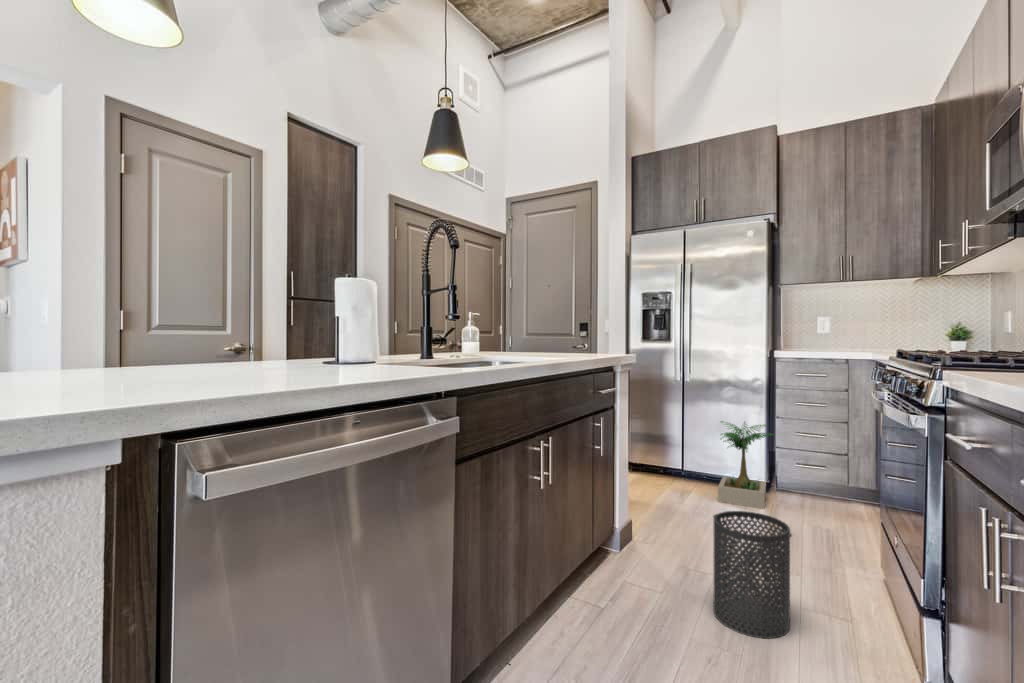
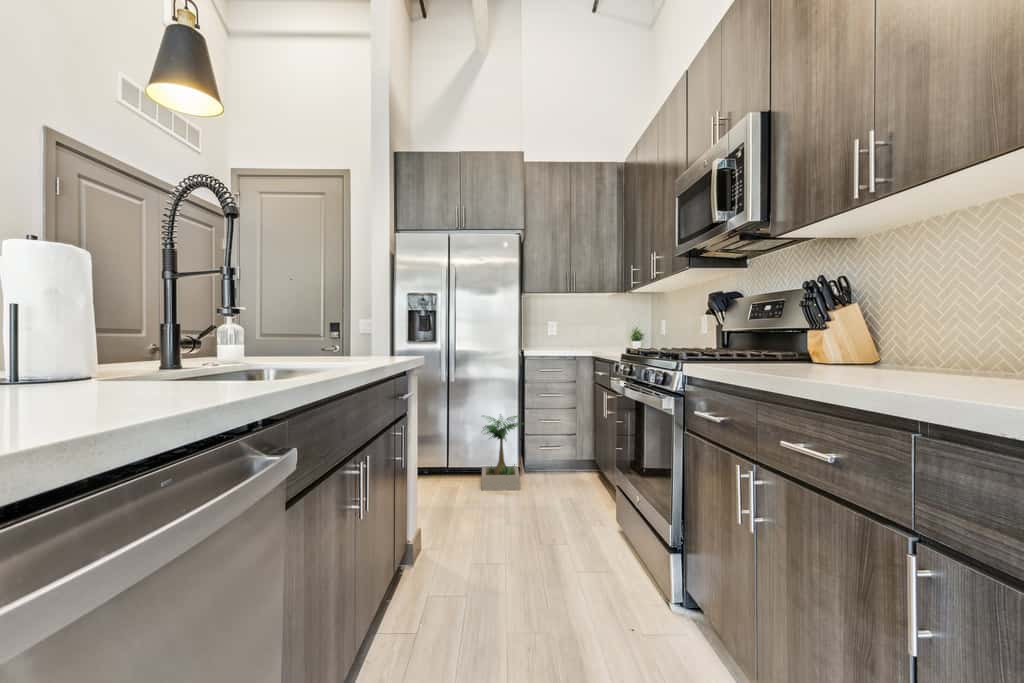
trash can: present [713,511,792,638] -> none [511,495,577,608]

